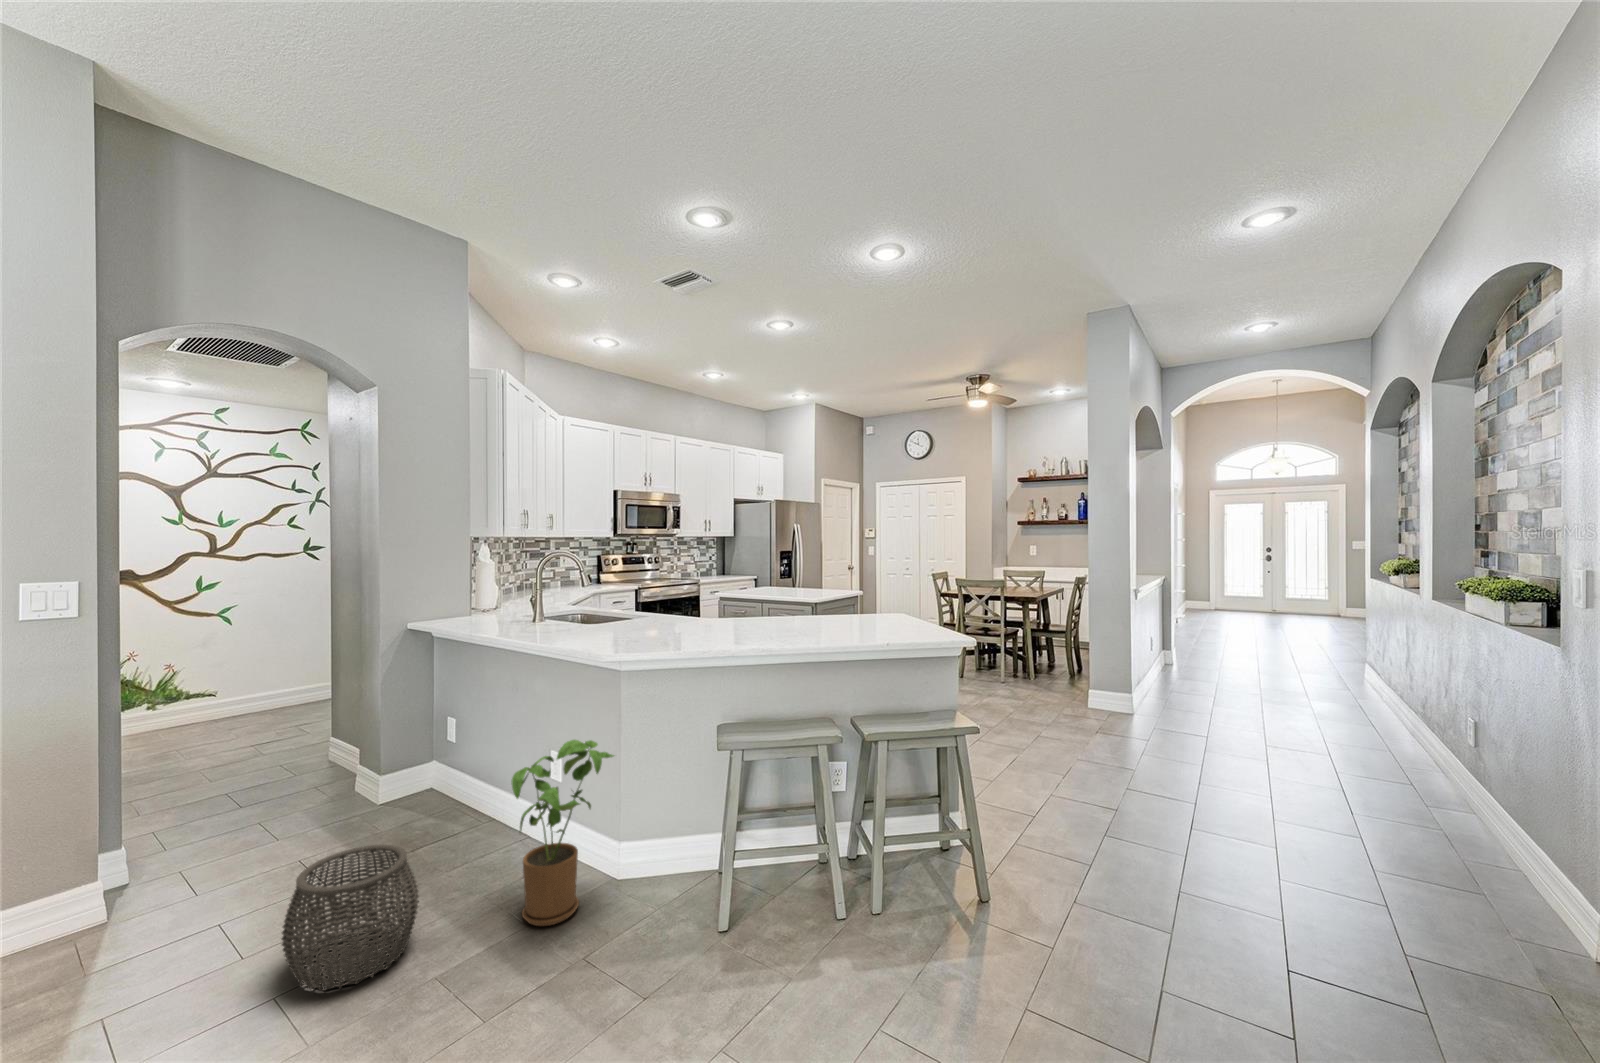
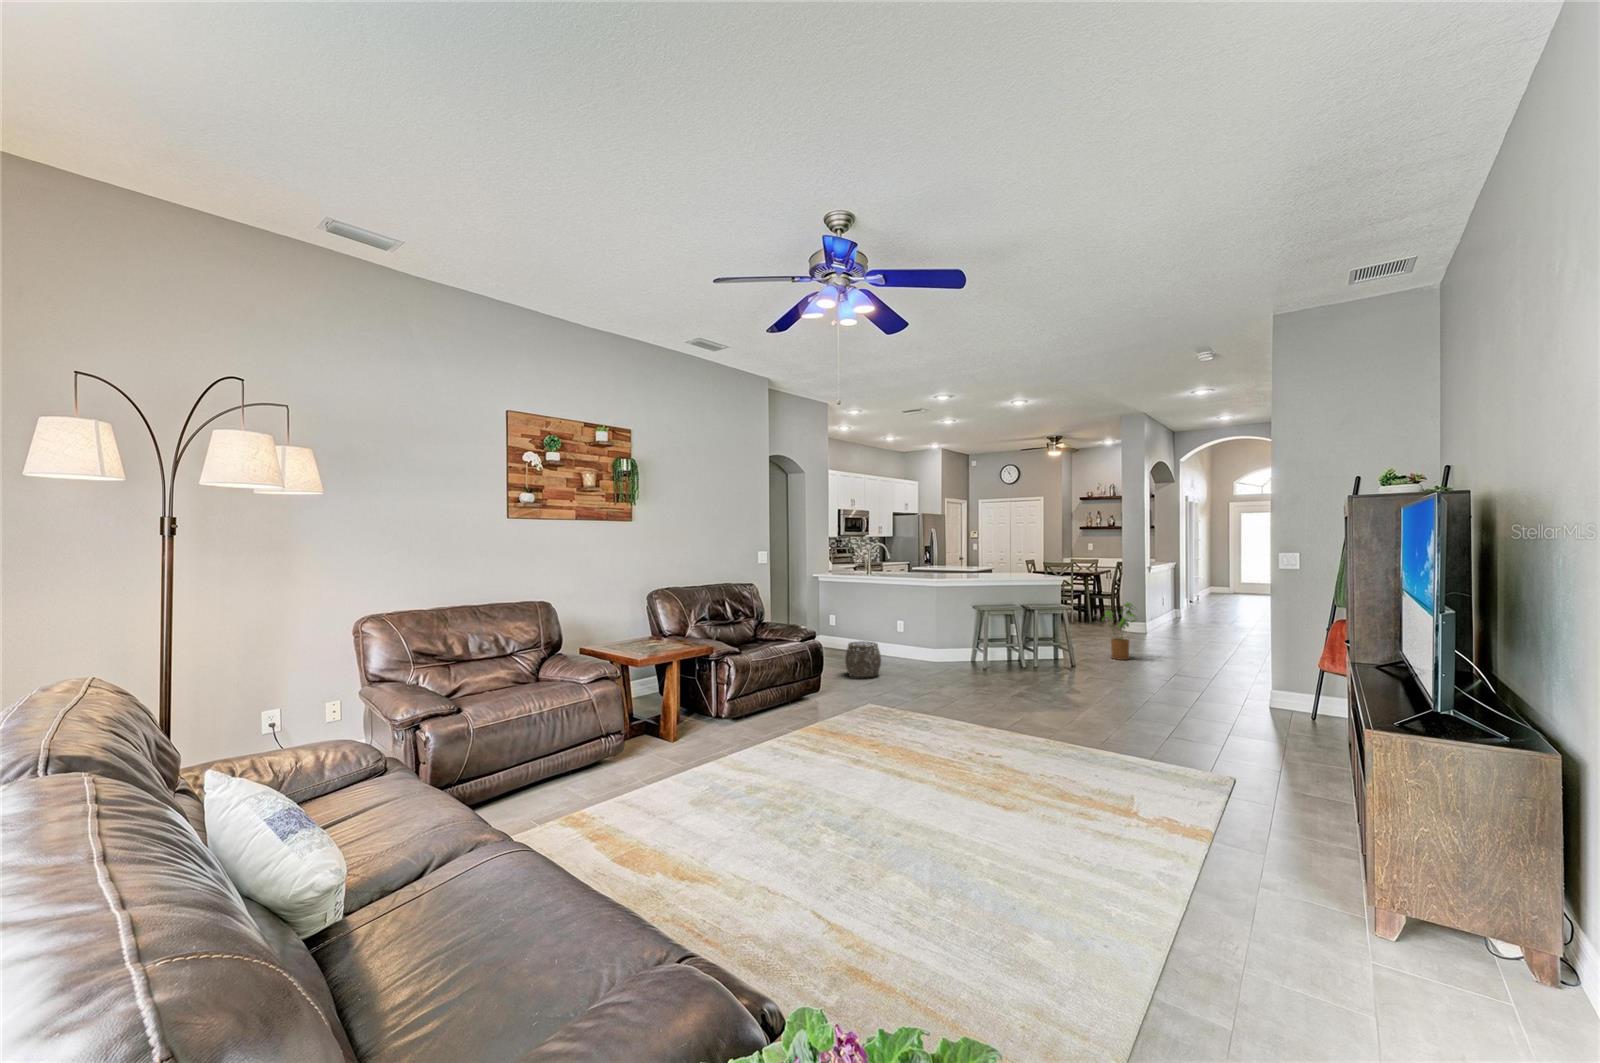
house plant: present [512,740,614,926] -> present [1102,603,1136,660]

